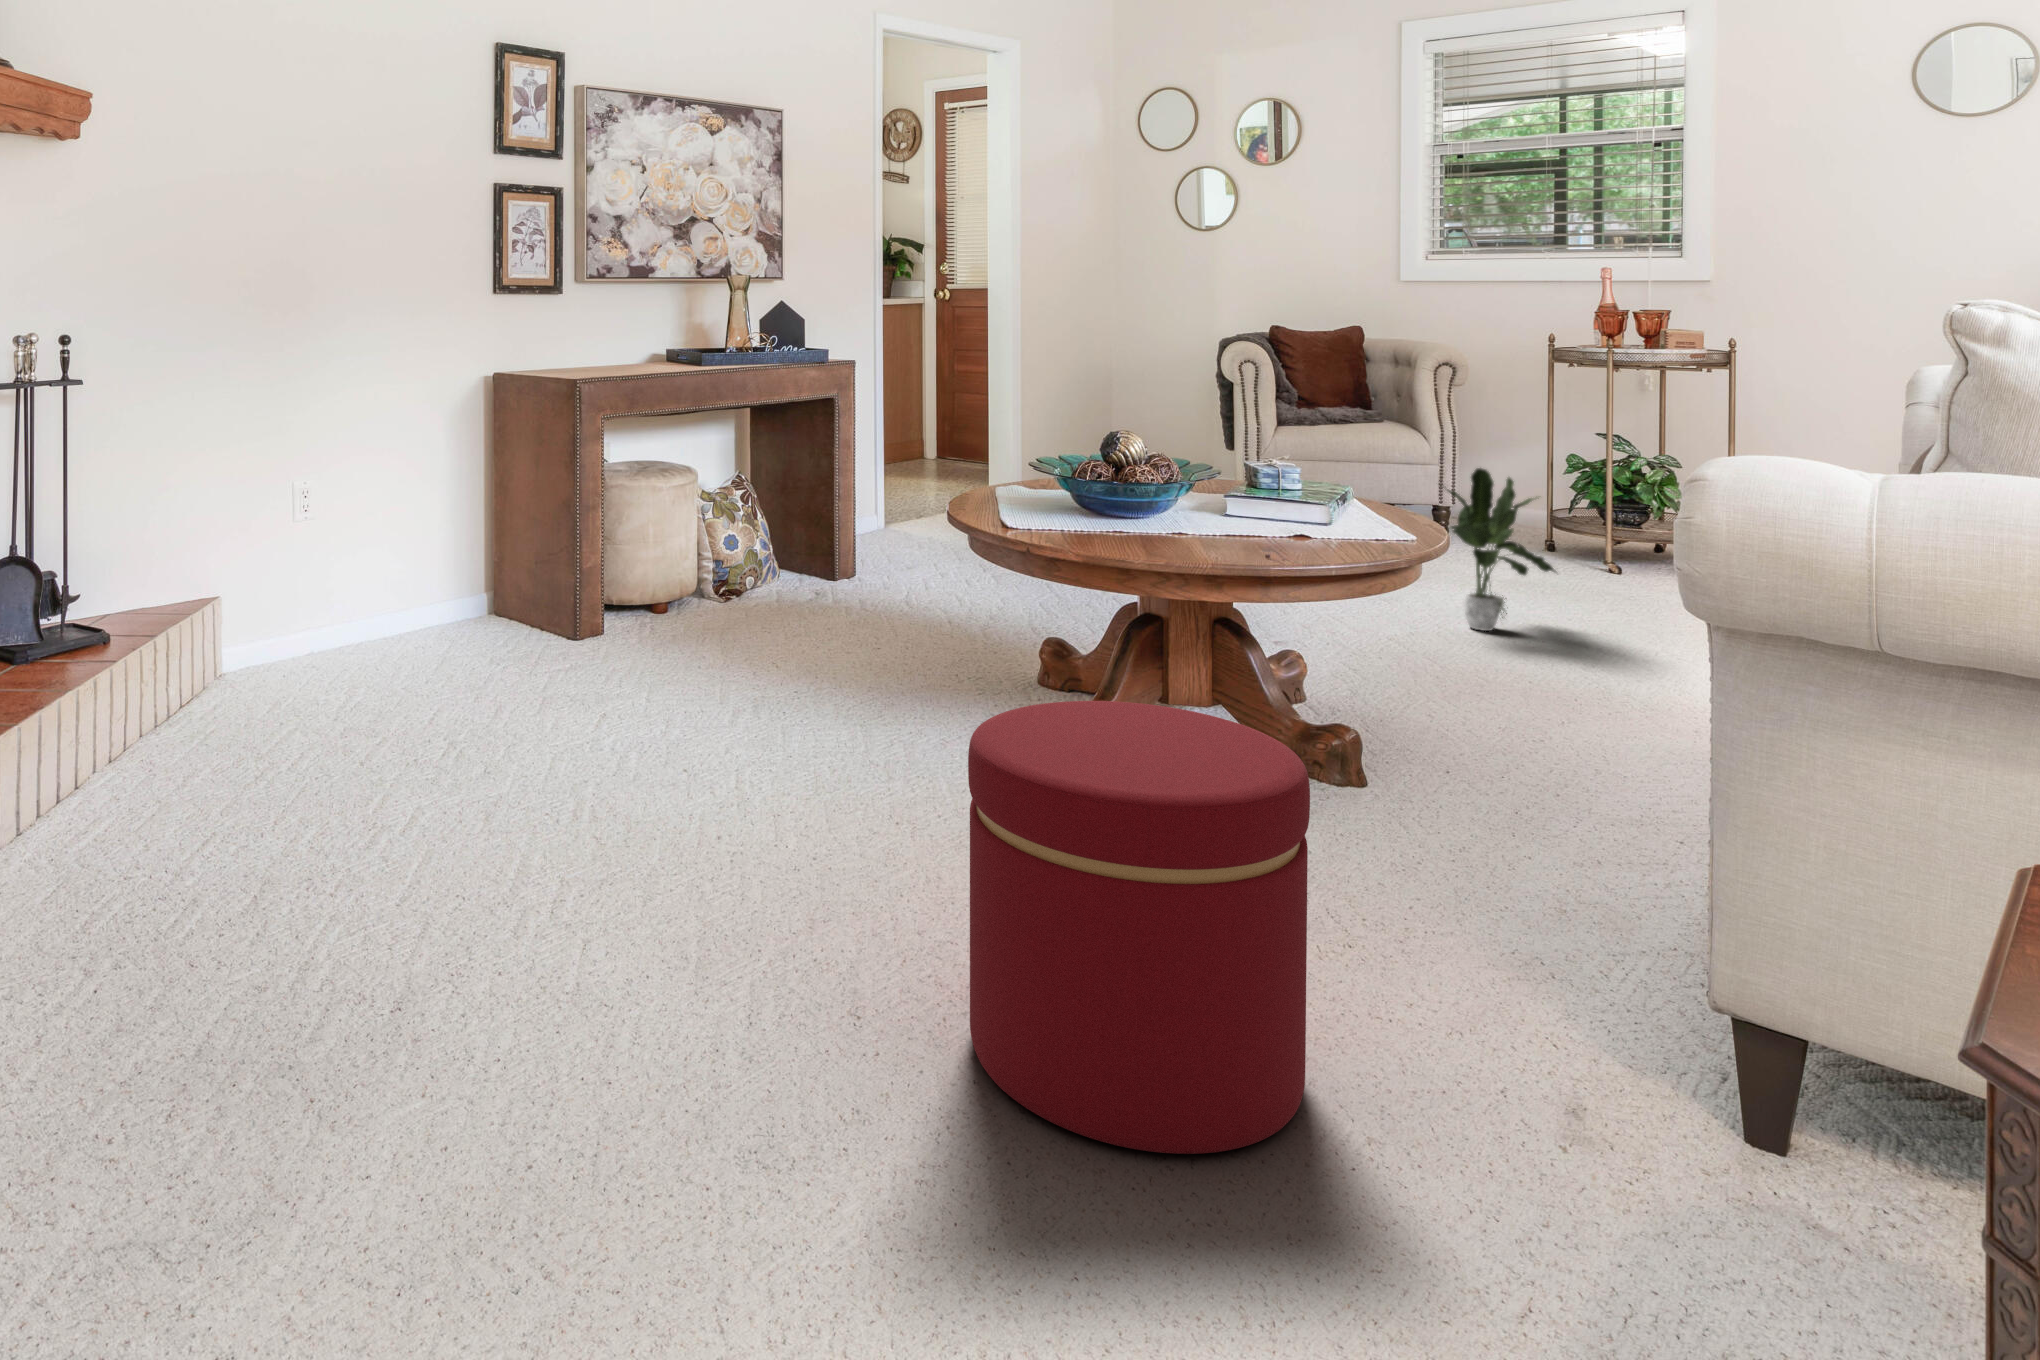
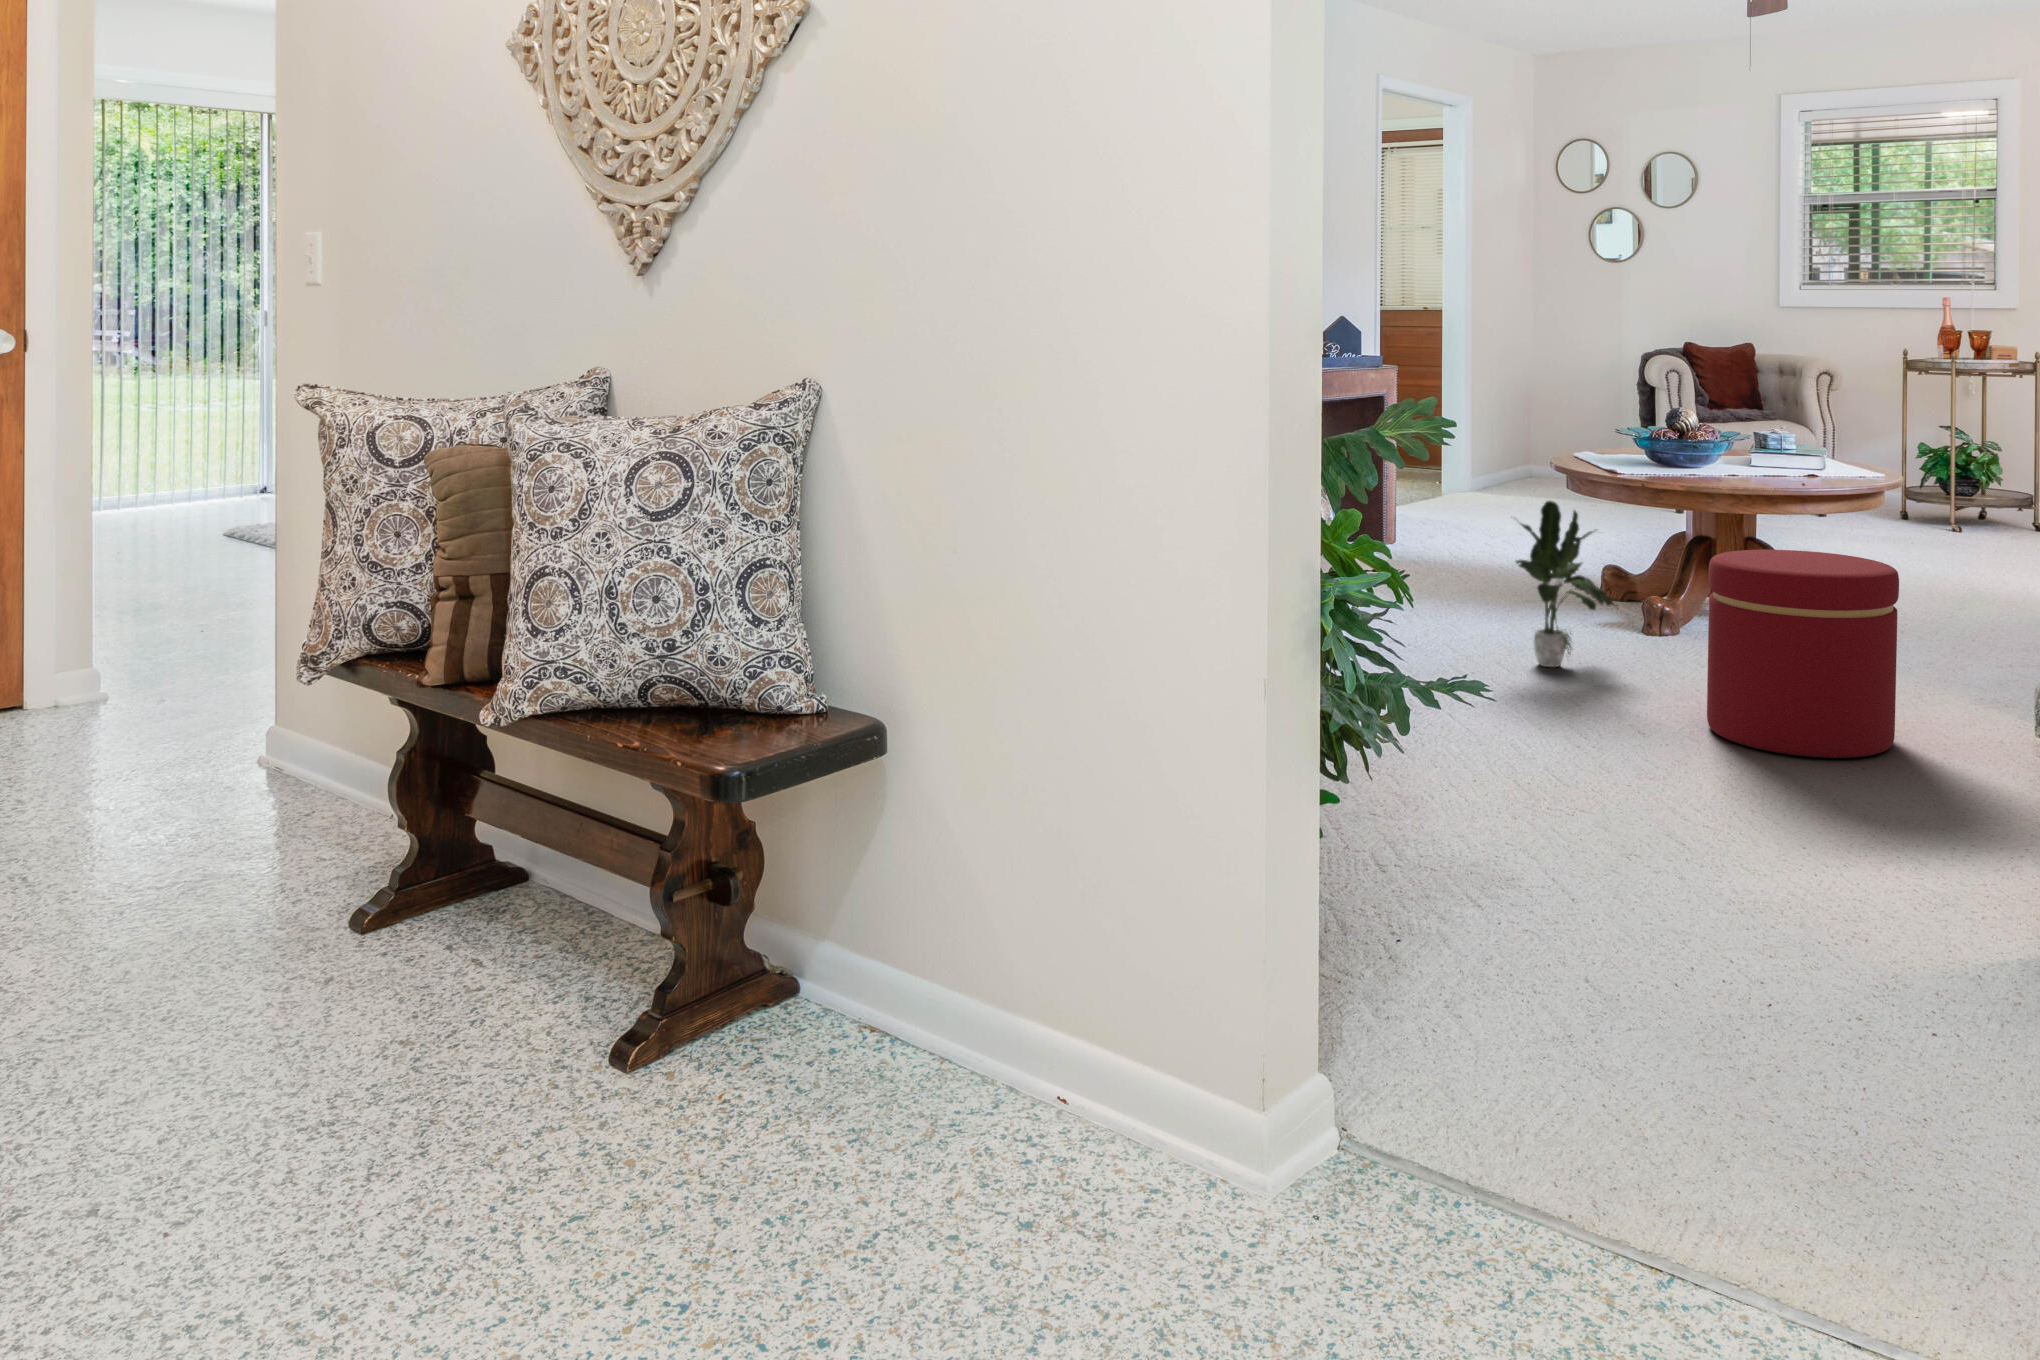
potted plant: present [1443,468,1556,631] -> present [1516,501,1615,667]

